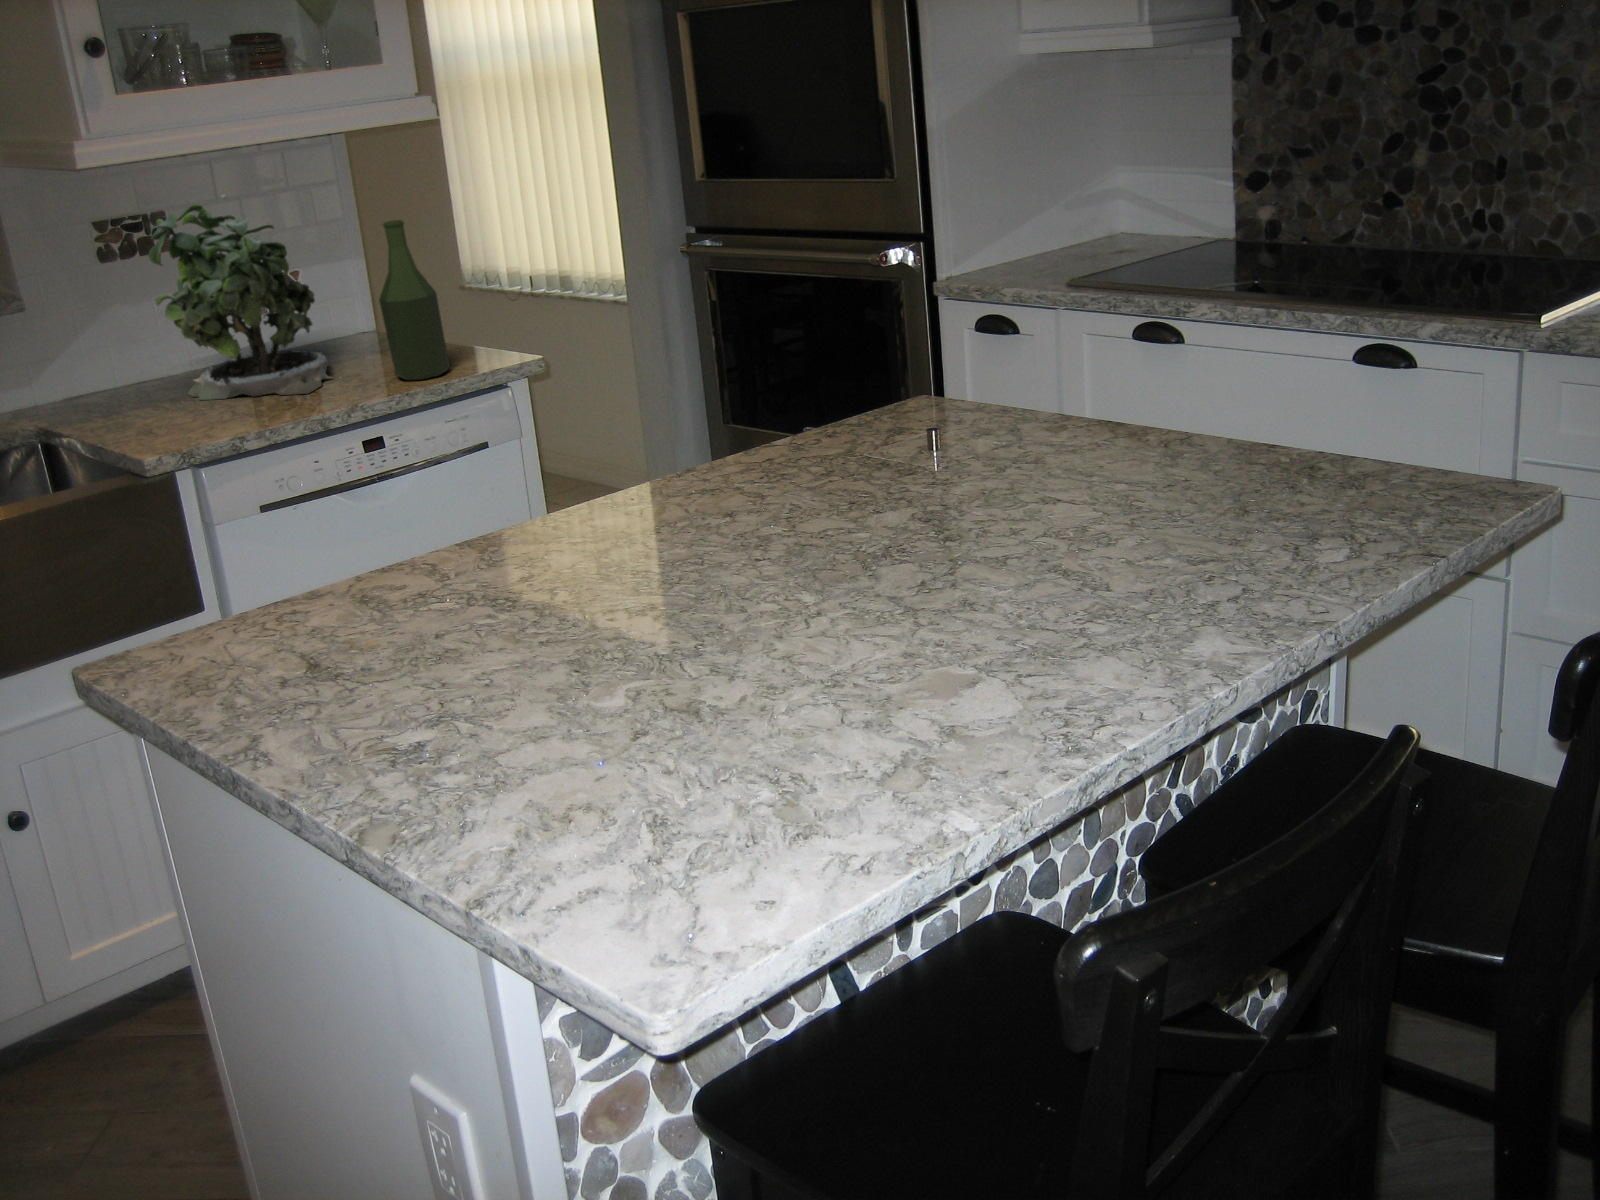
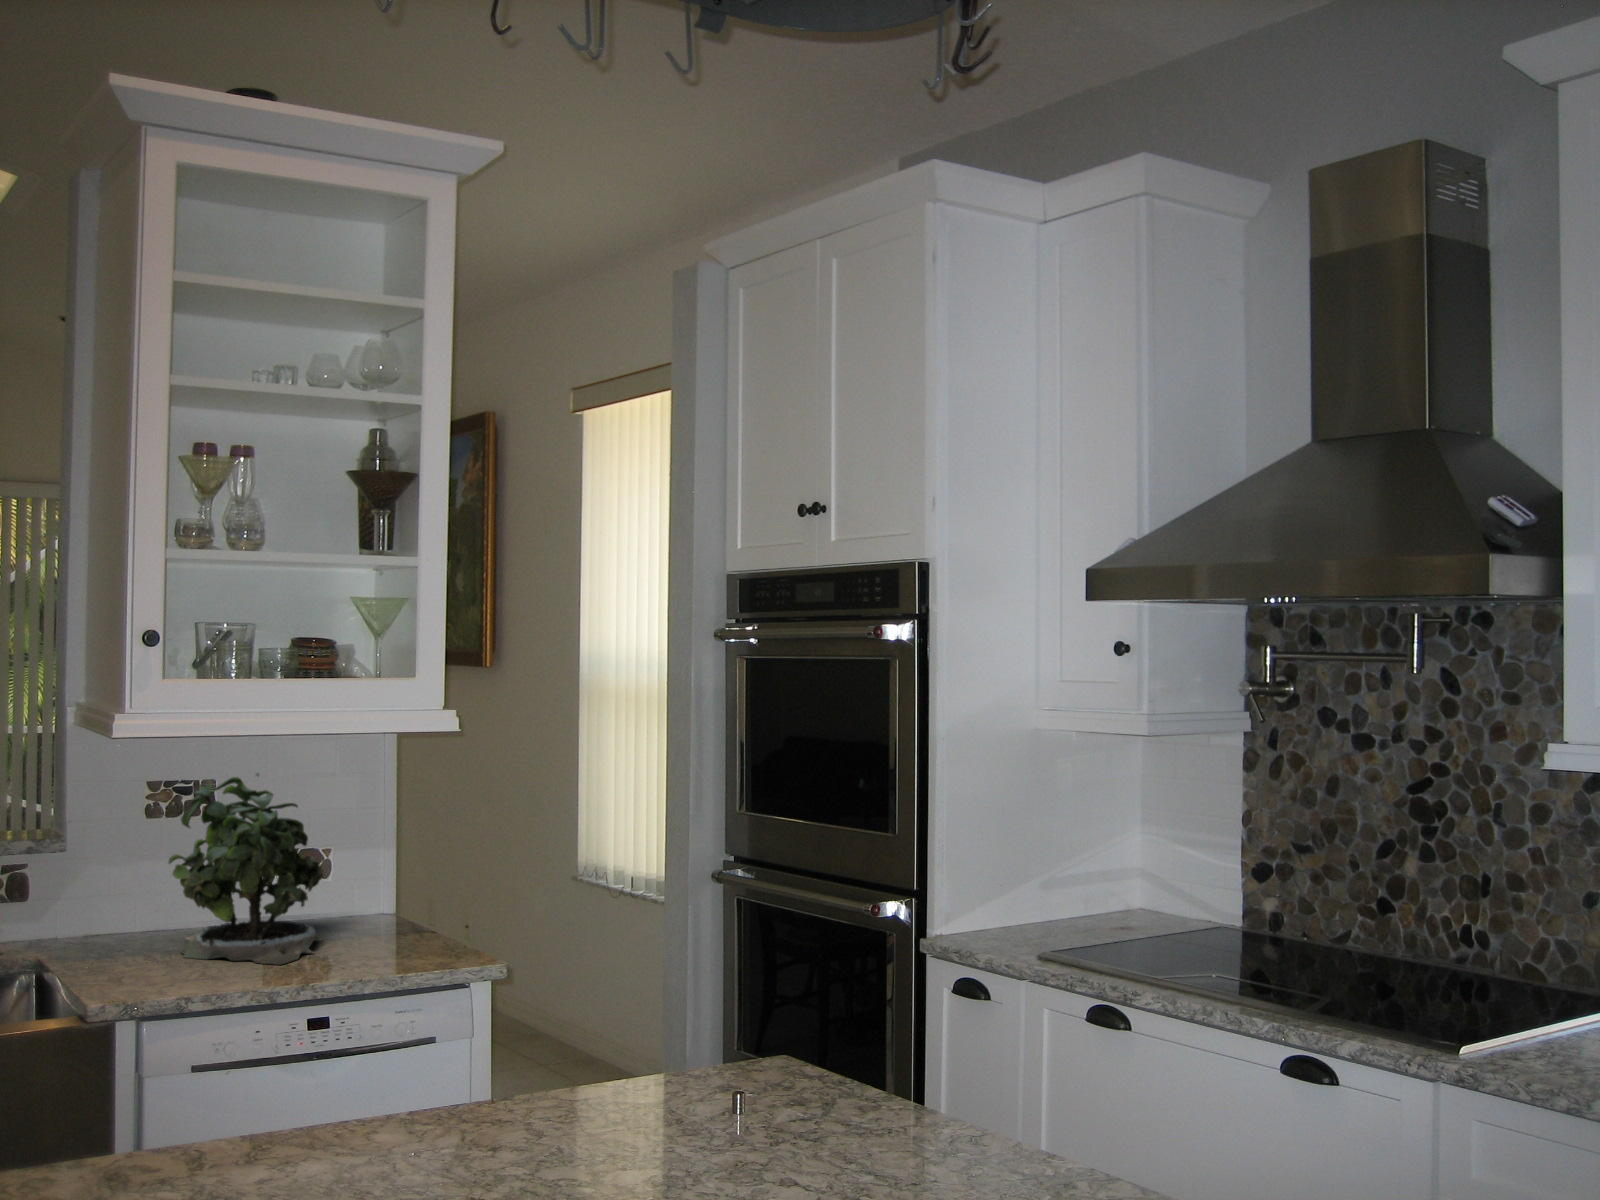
bottle: present [379,220,449,380] -> none [368,813,422,966]

